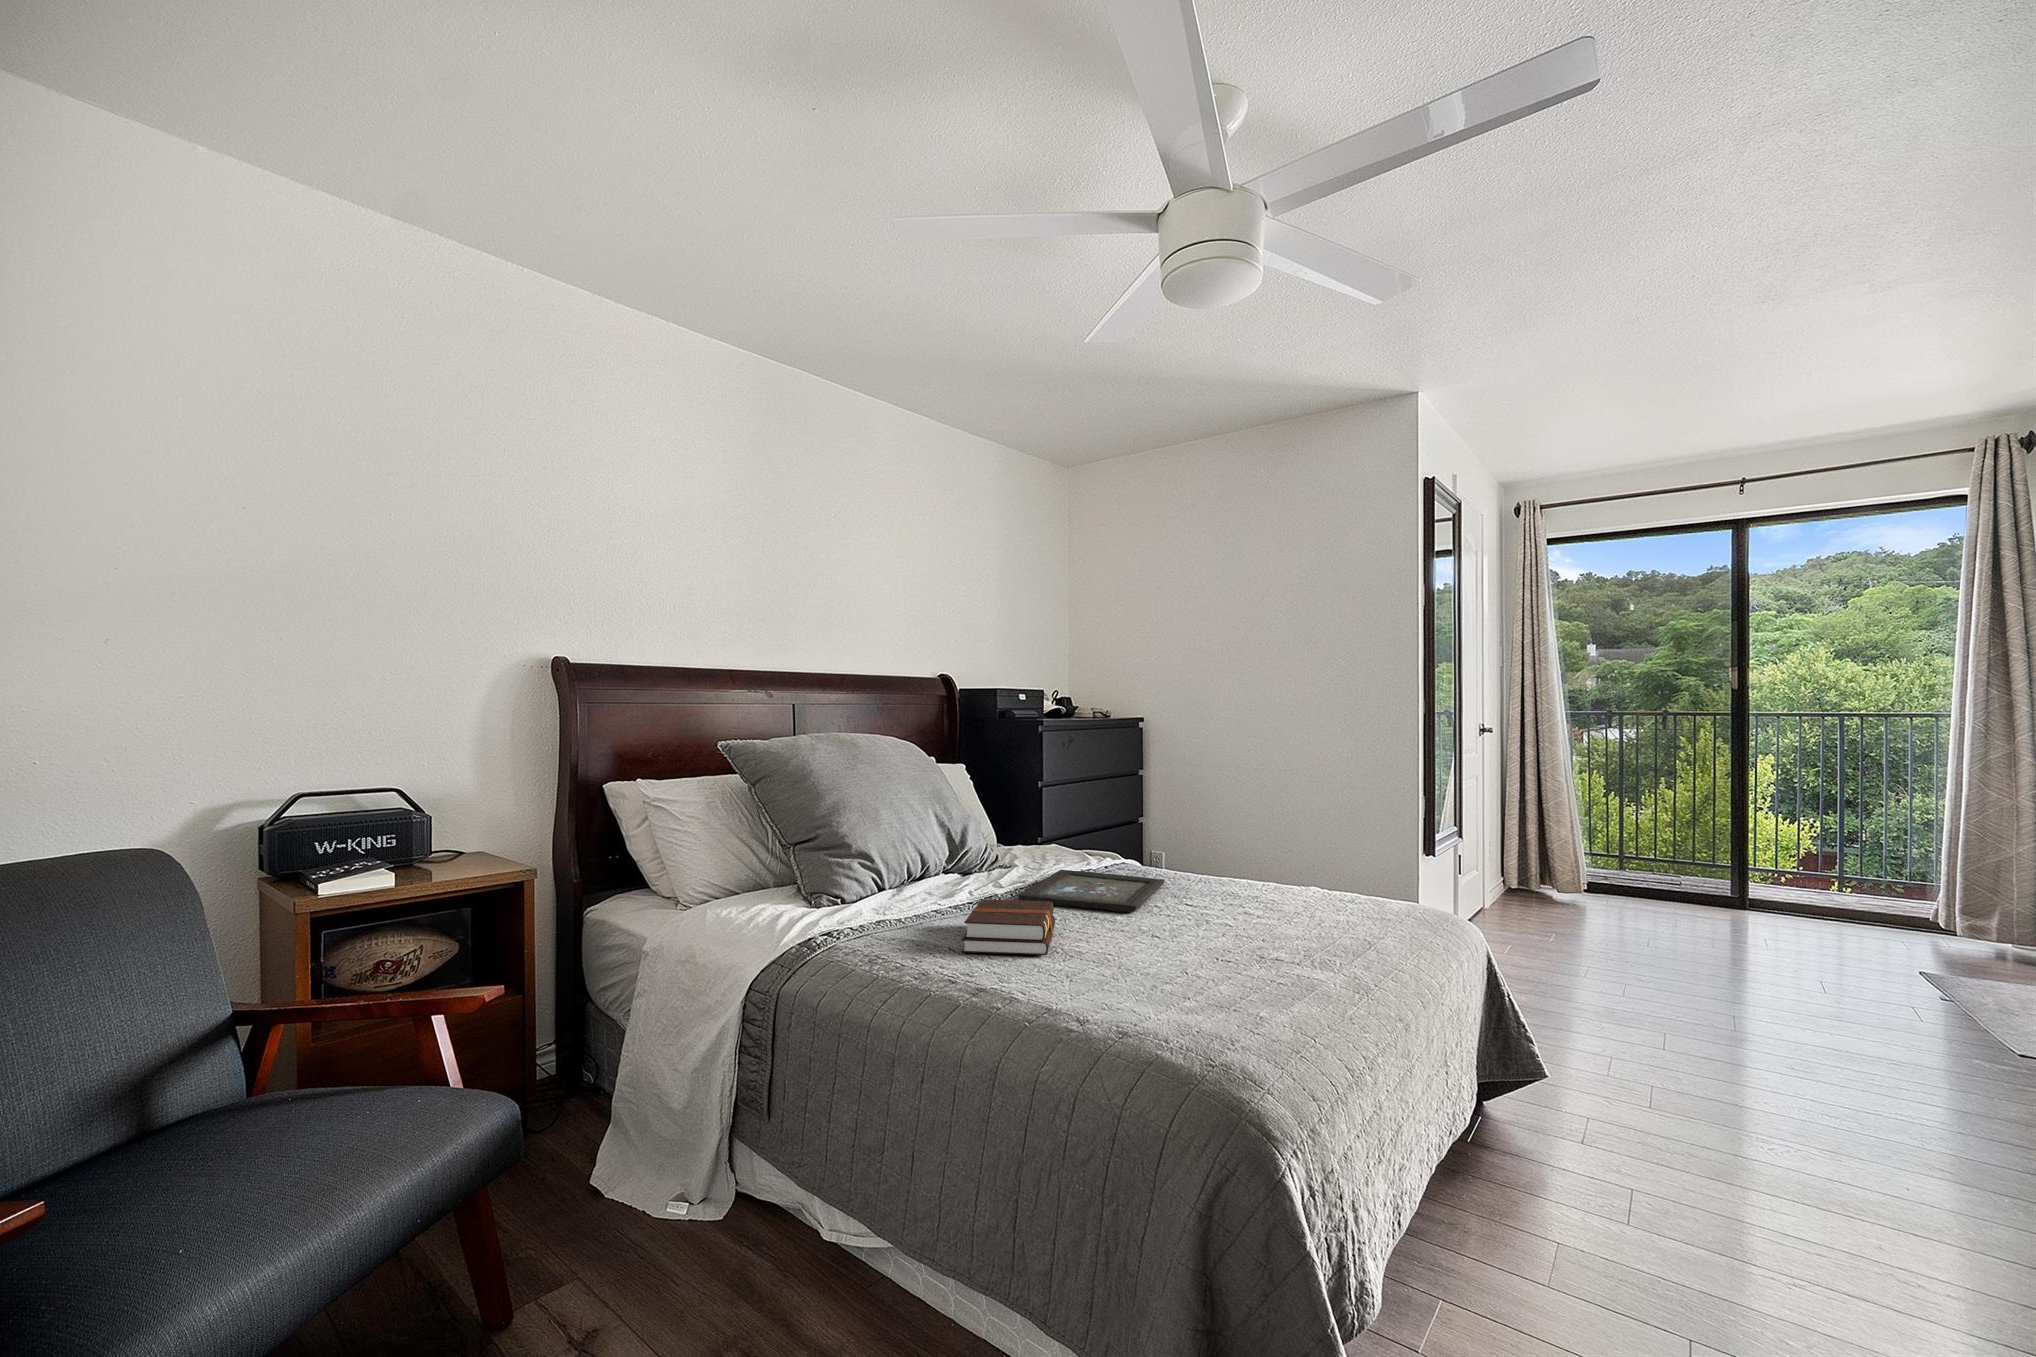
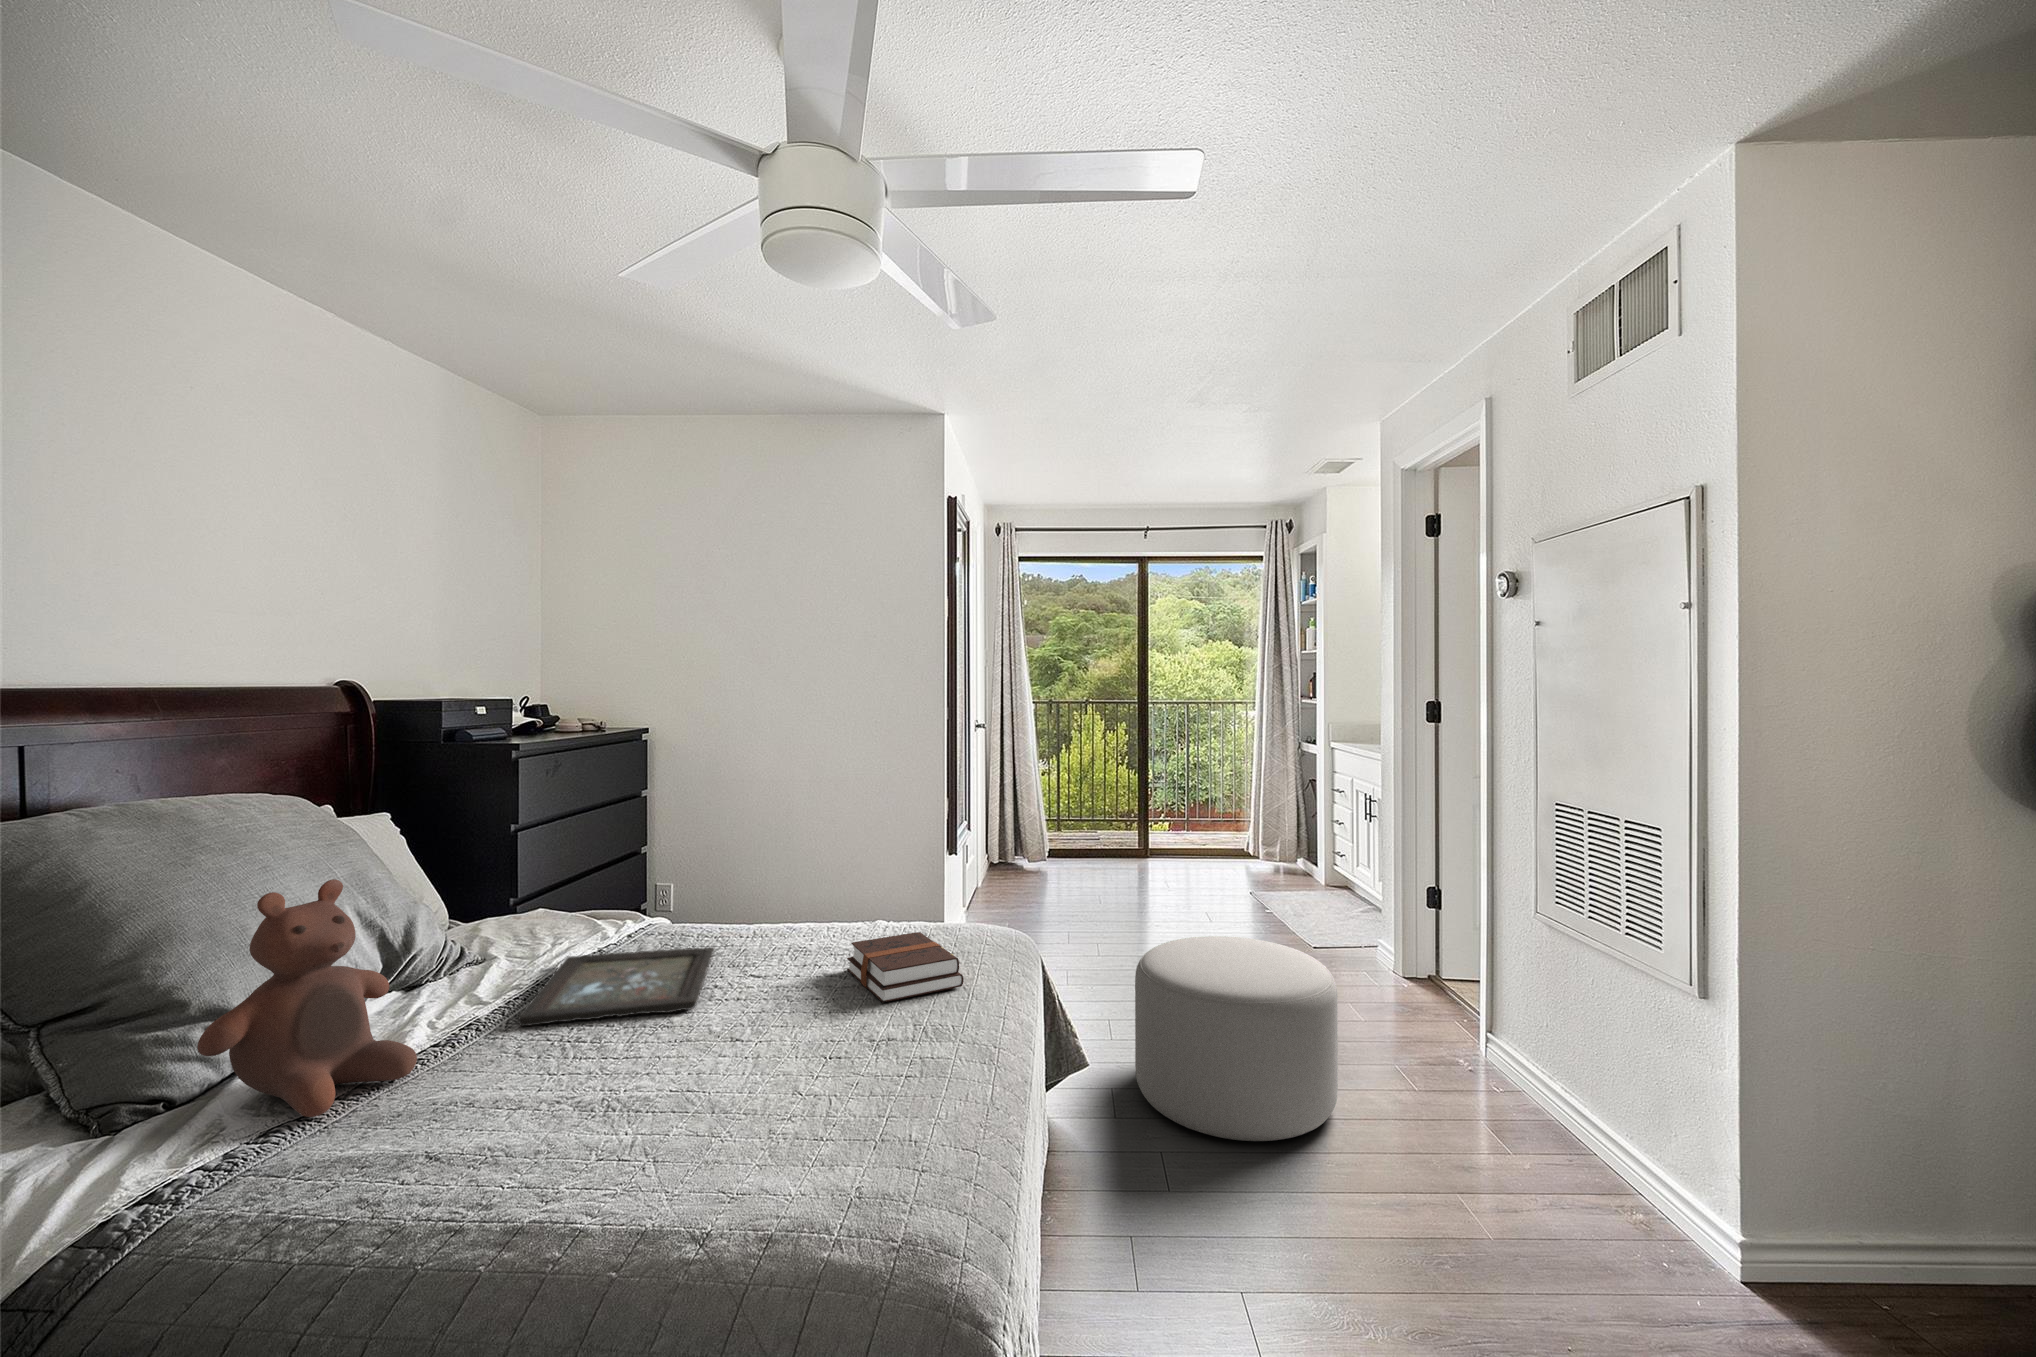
stuffed bear: none [851,780,956,920] -> present [197,879,417,1117]
hardback book: present [962,899,1055,955] -> present [847,932,964,1002]
ottoman: none [1620,967,1950,1229] -> present [1135,936,1338,1141]

